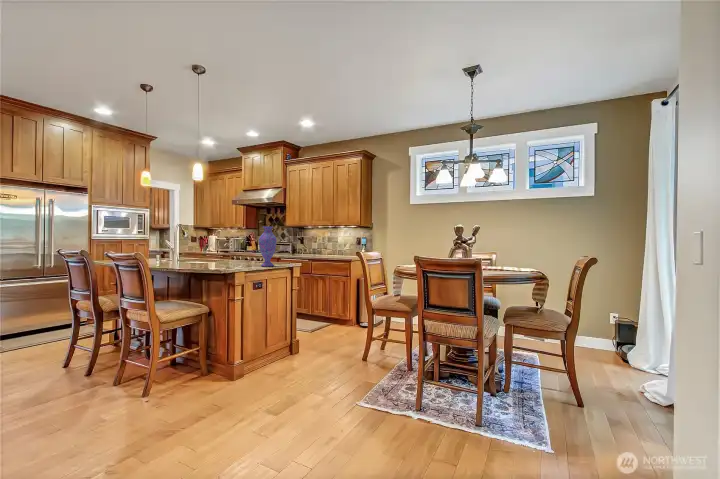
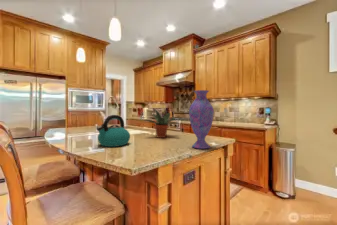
potted plant: none [221,239,254,264] -> present [147,110,176,138]
kettle: none [185,243,212,267] -> present [97,115,130,147]

